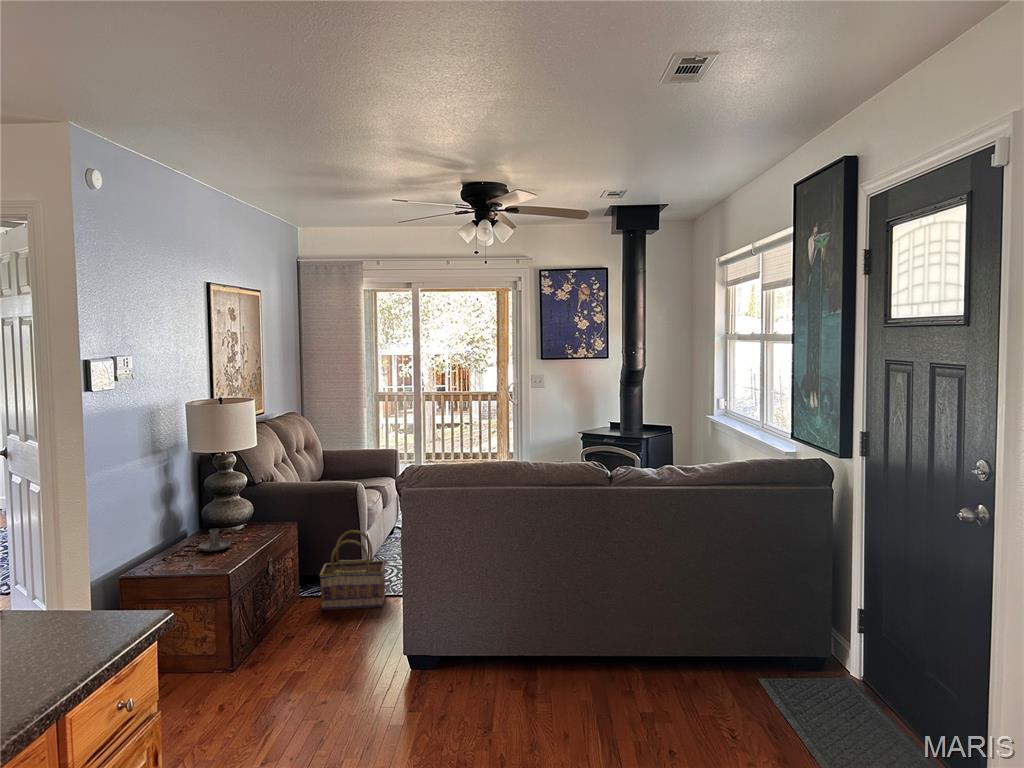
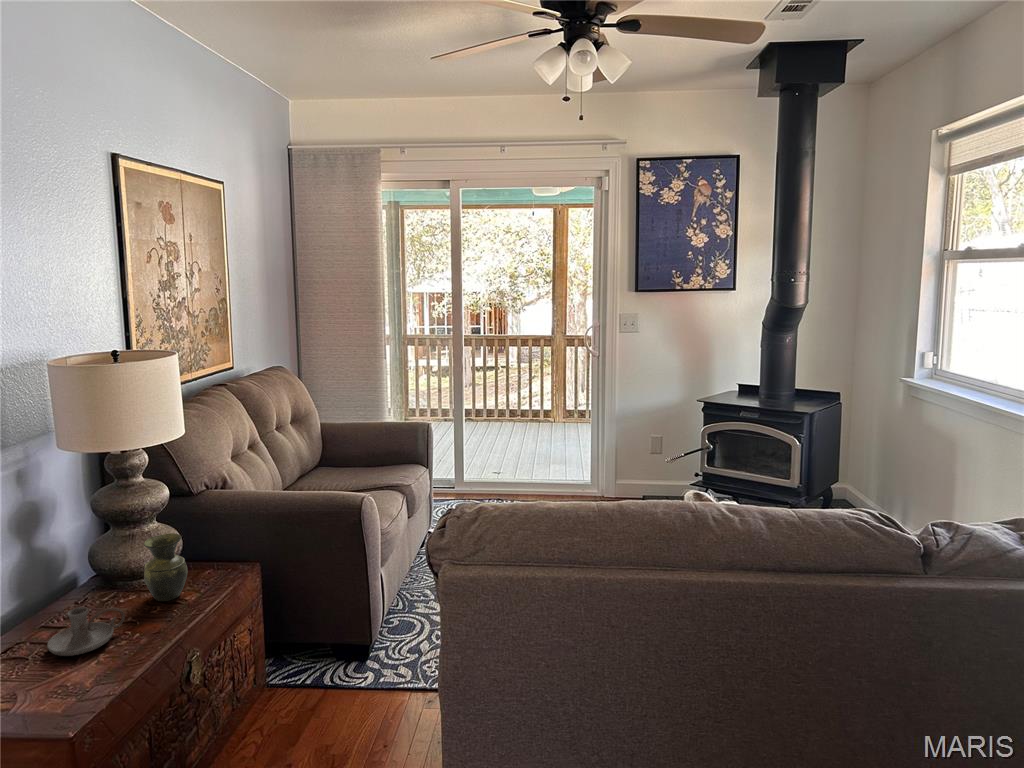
vase: none [239,498,262,535] -> present [144,533,188,601]
basket: present [319,530,385,610] -> none [295,579,411,720]

